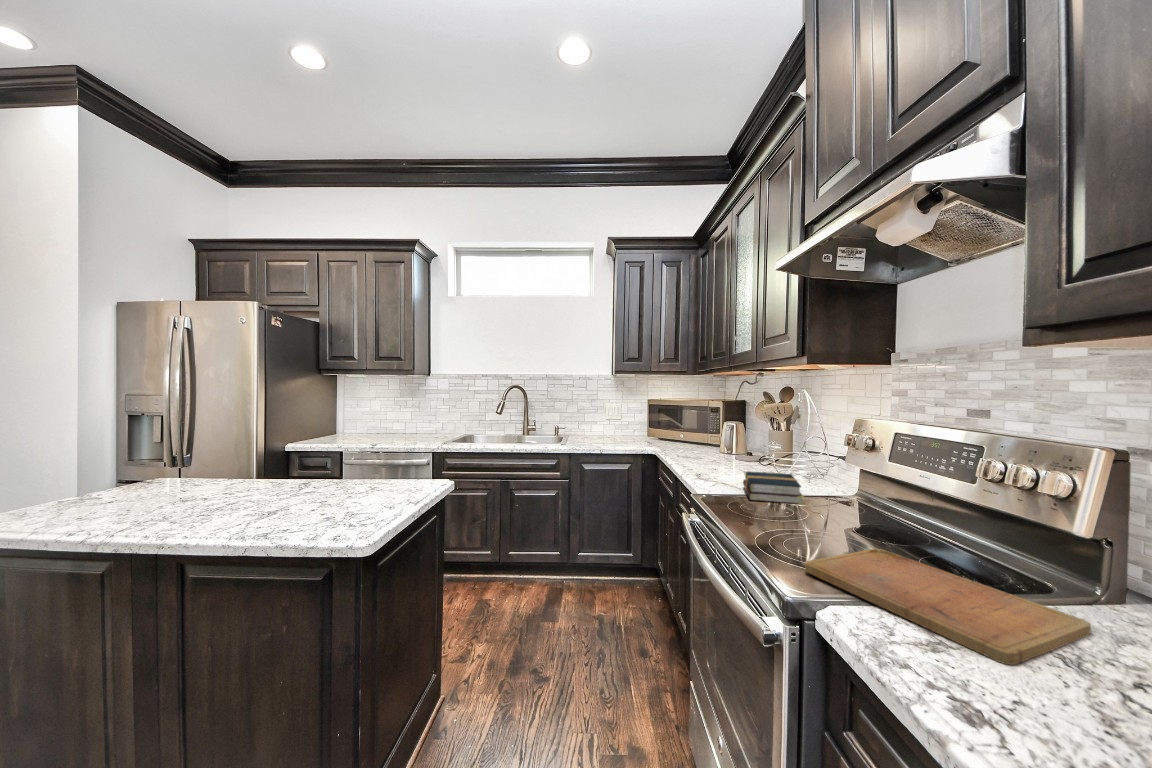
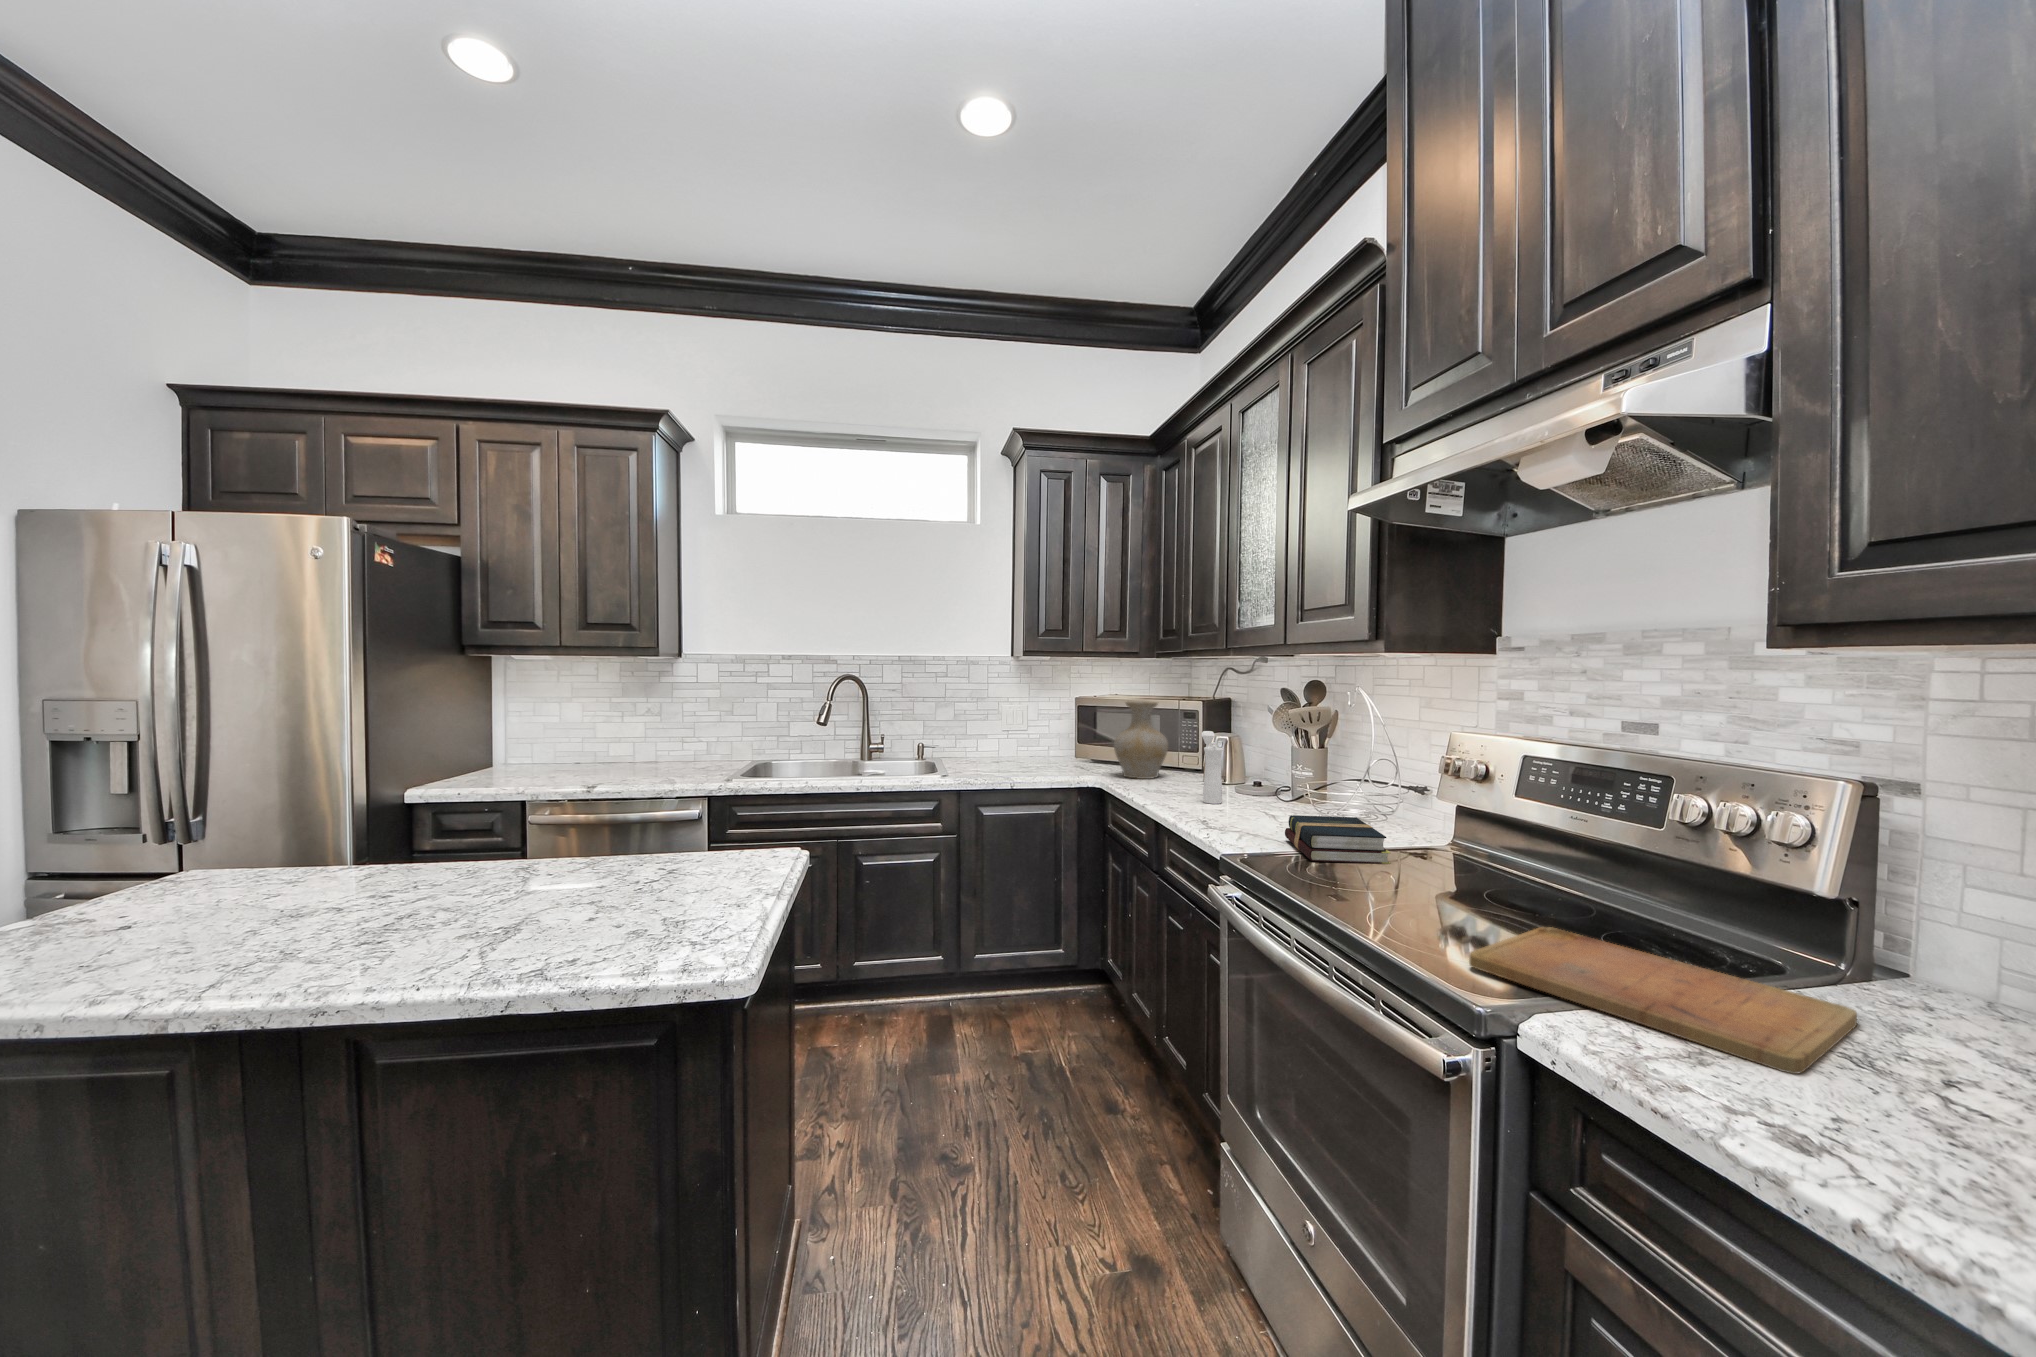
vase: none [665,401,699,449] -> present [1114,701,1168,779]
pepper mill: none [708,419,721,465] -> present [1201,731,1223,804]

